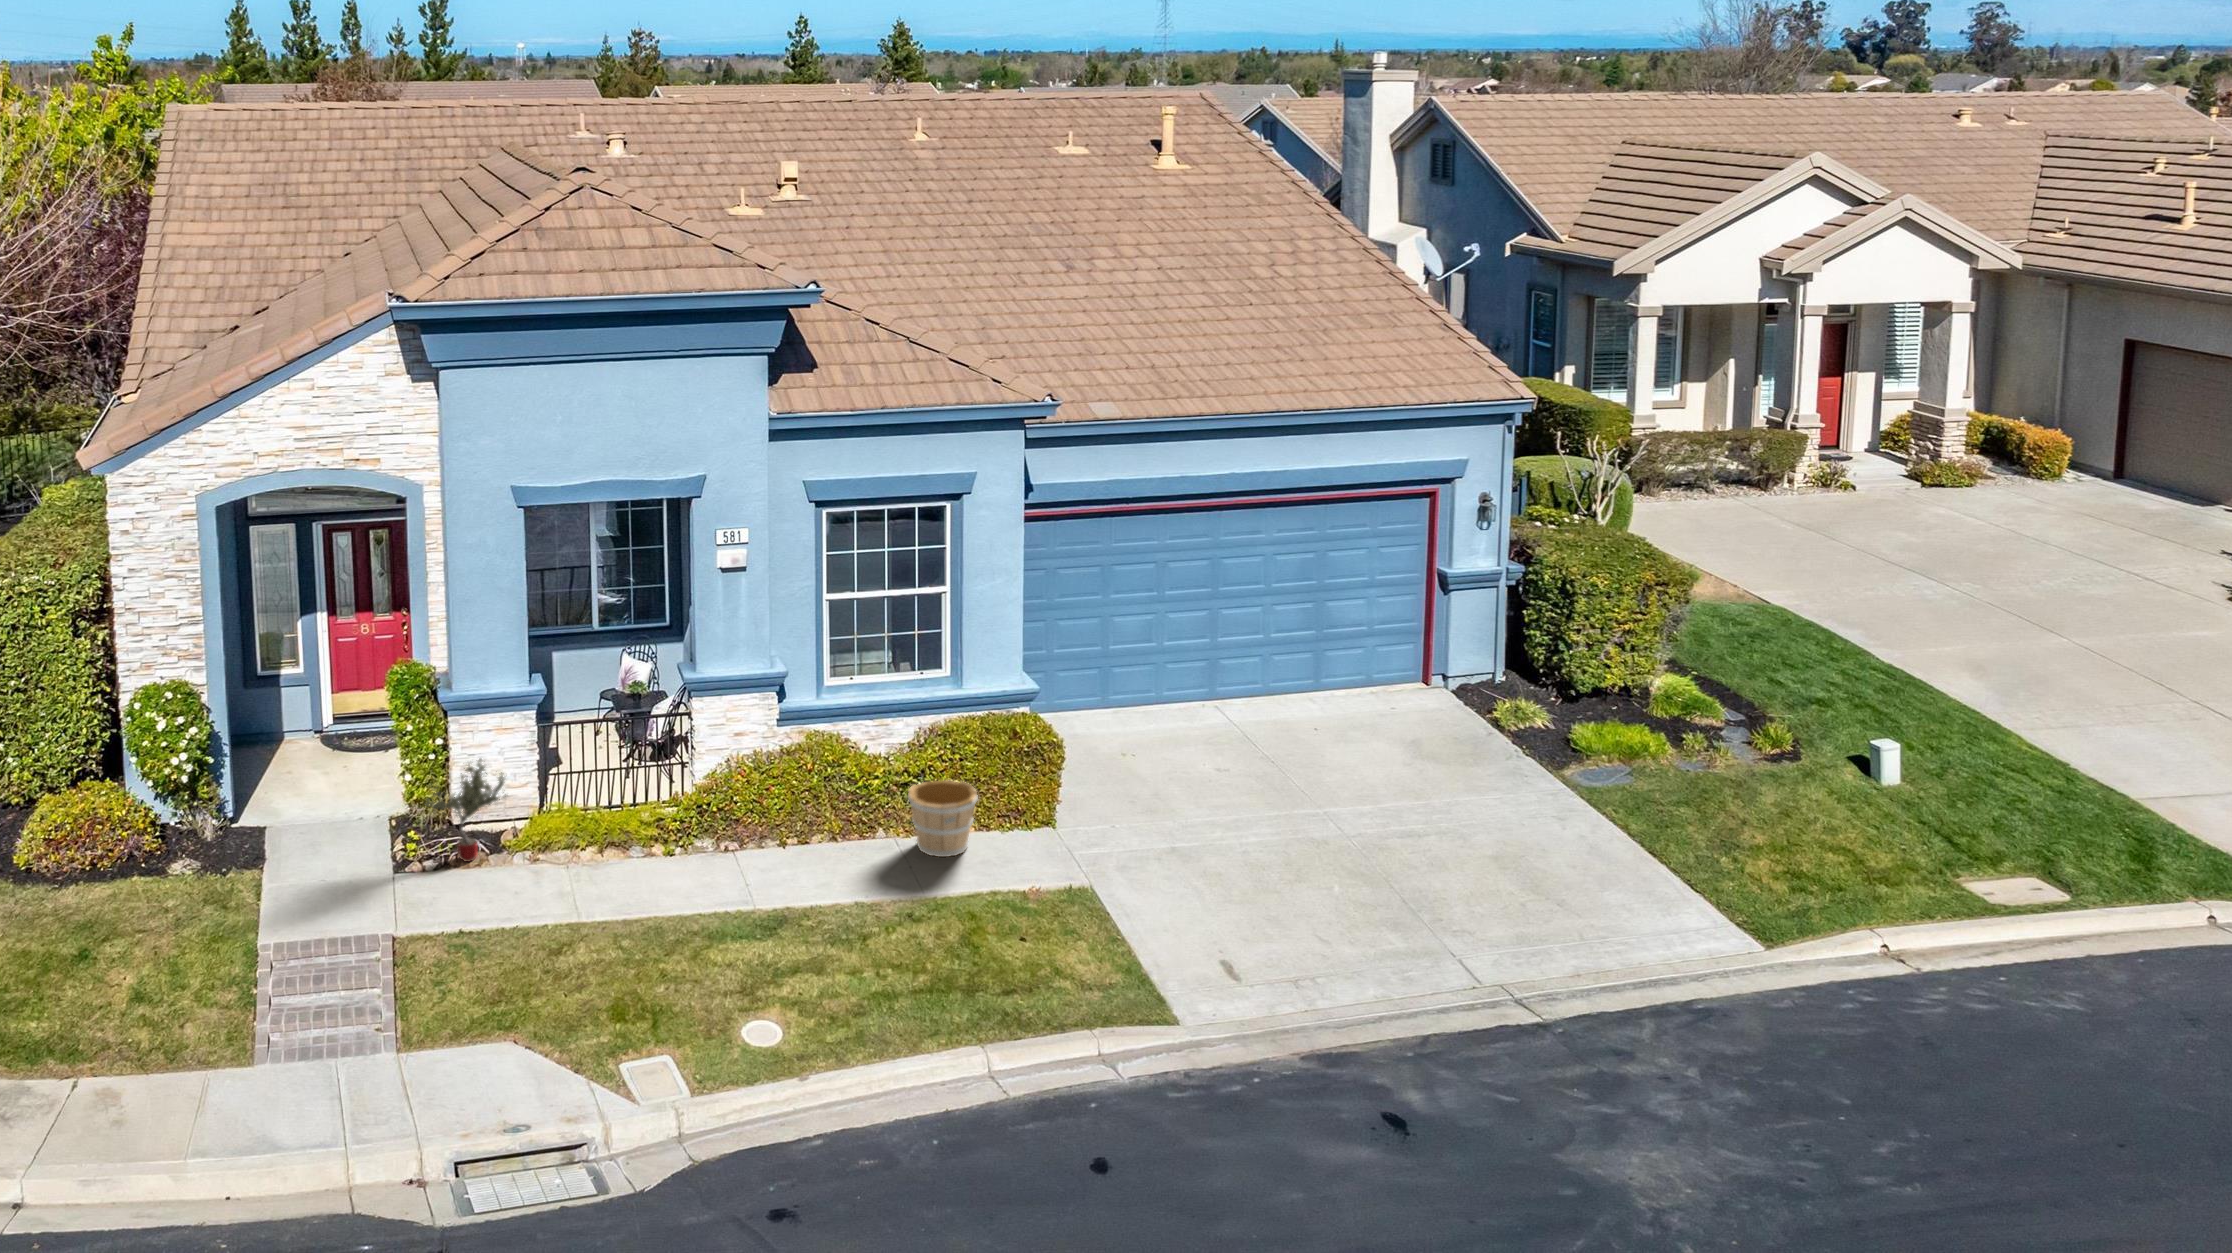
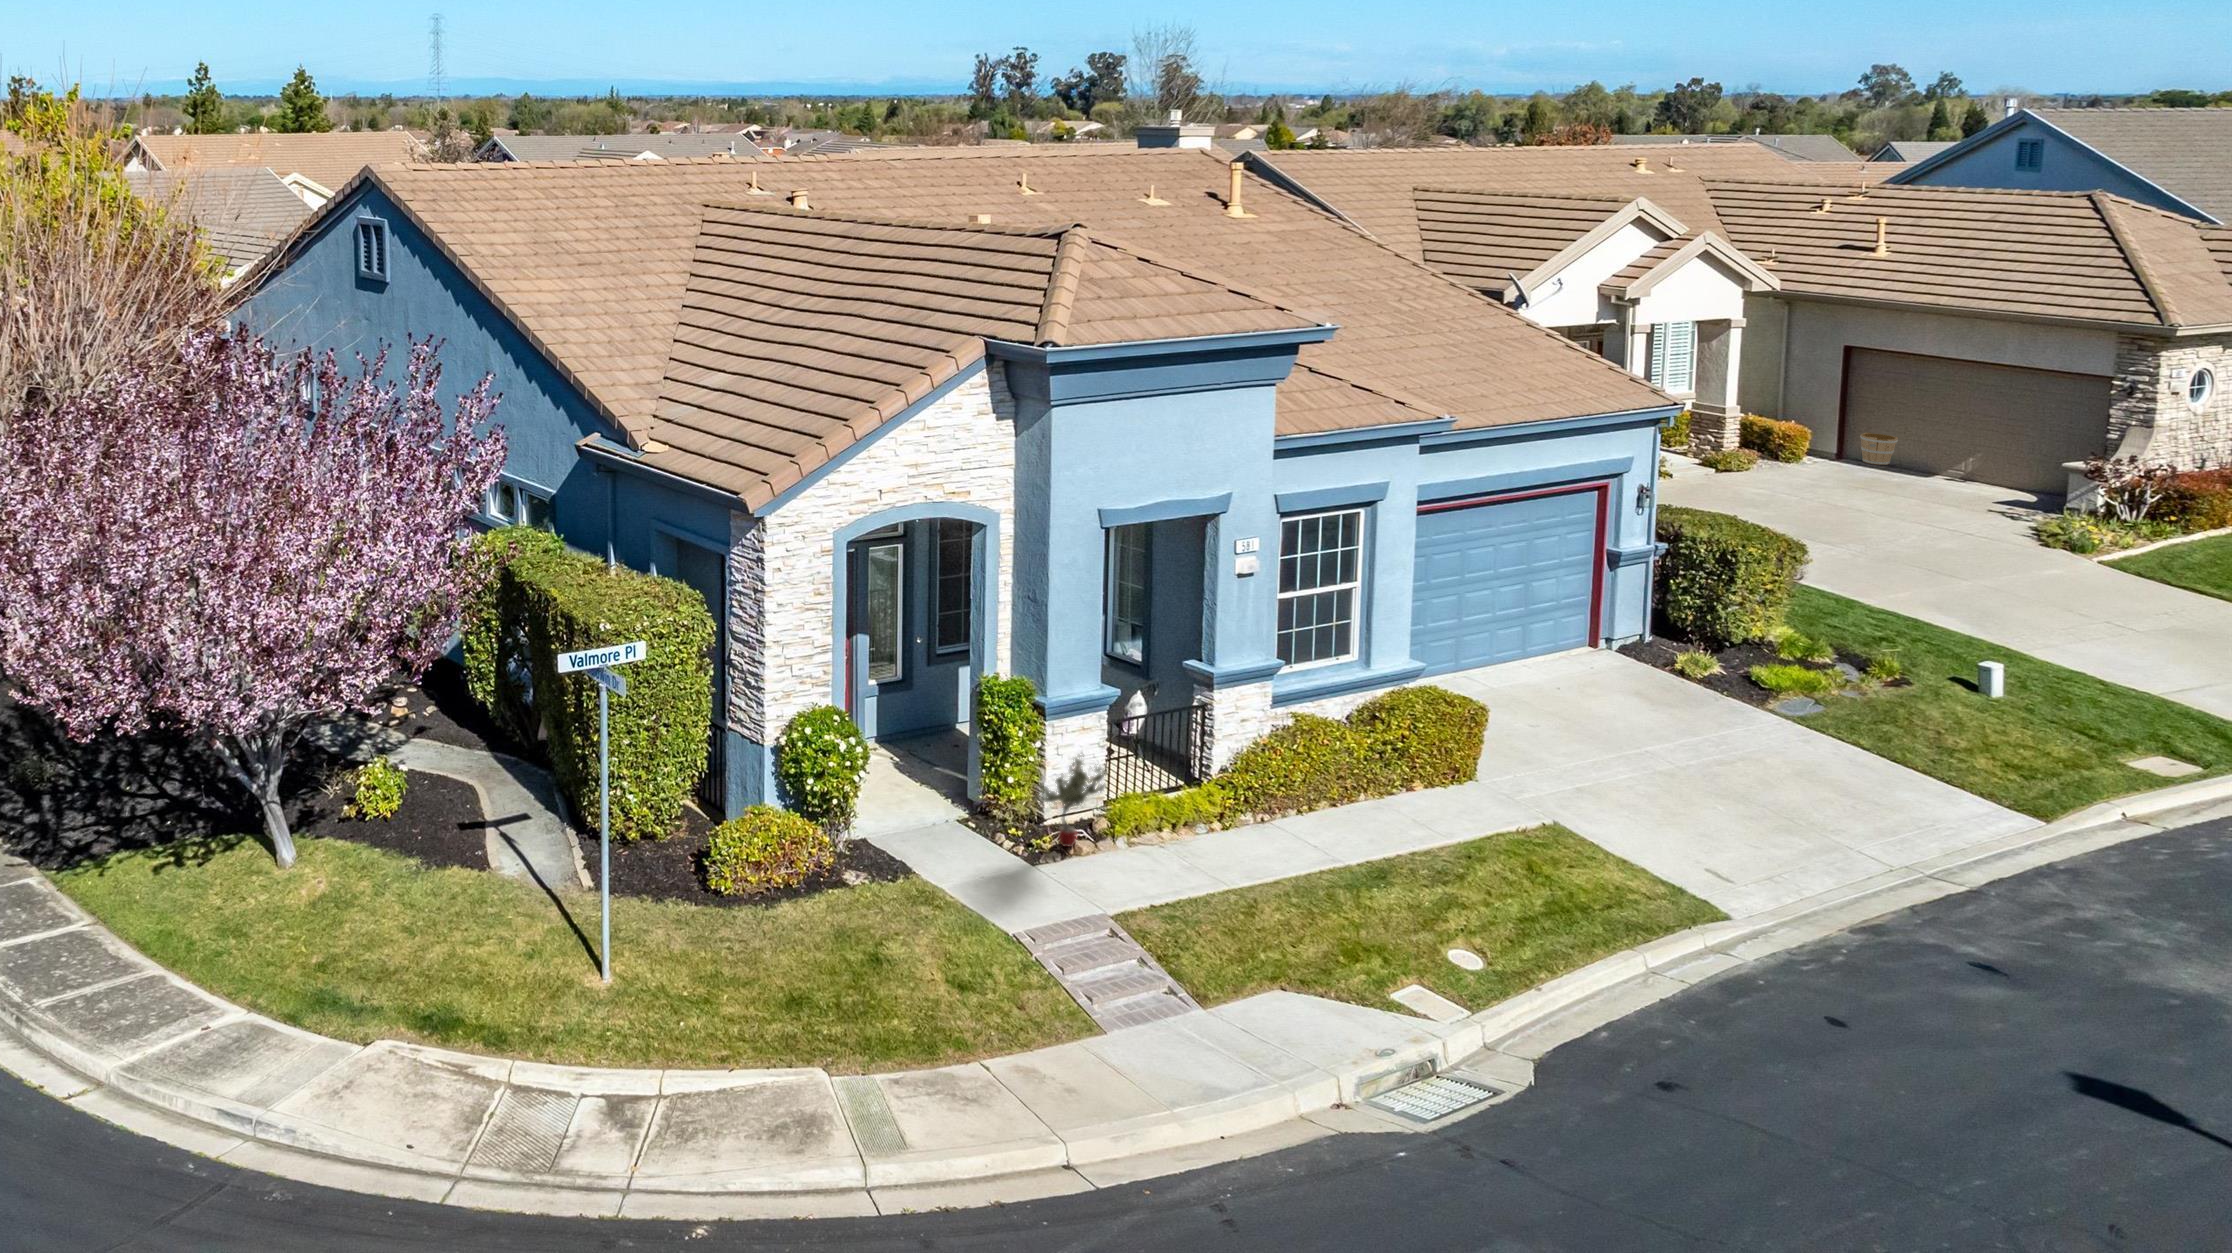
wooden bucket: present [908,780,978,857] -> present [1860,432,1898,465]

